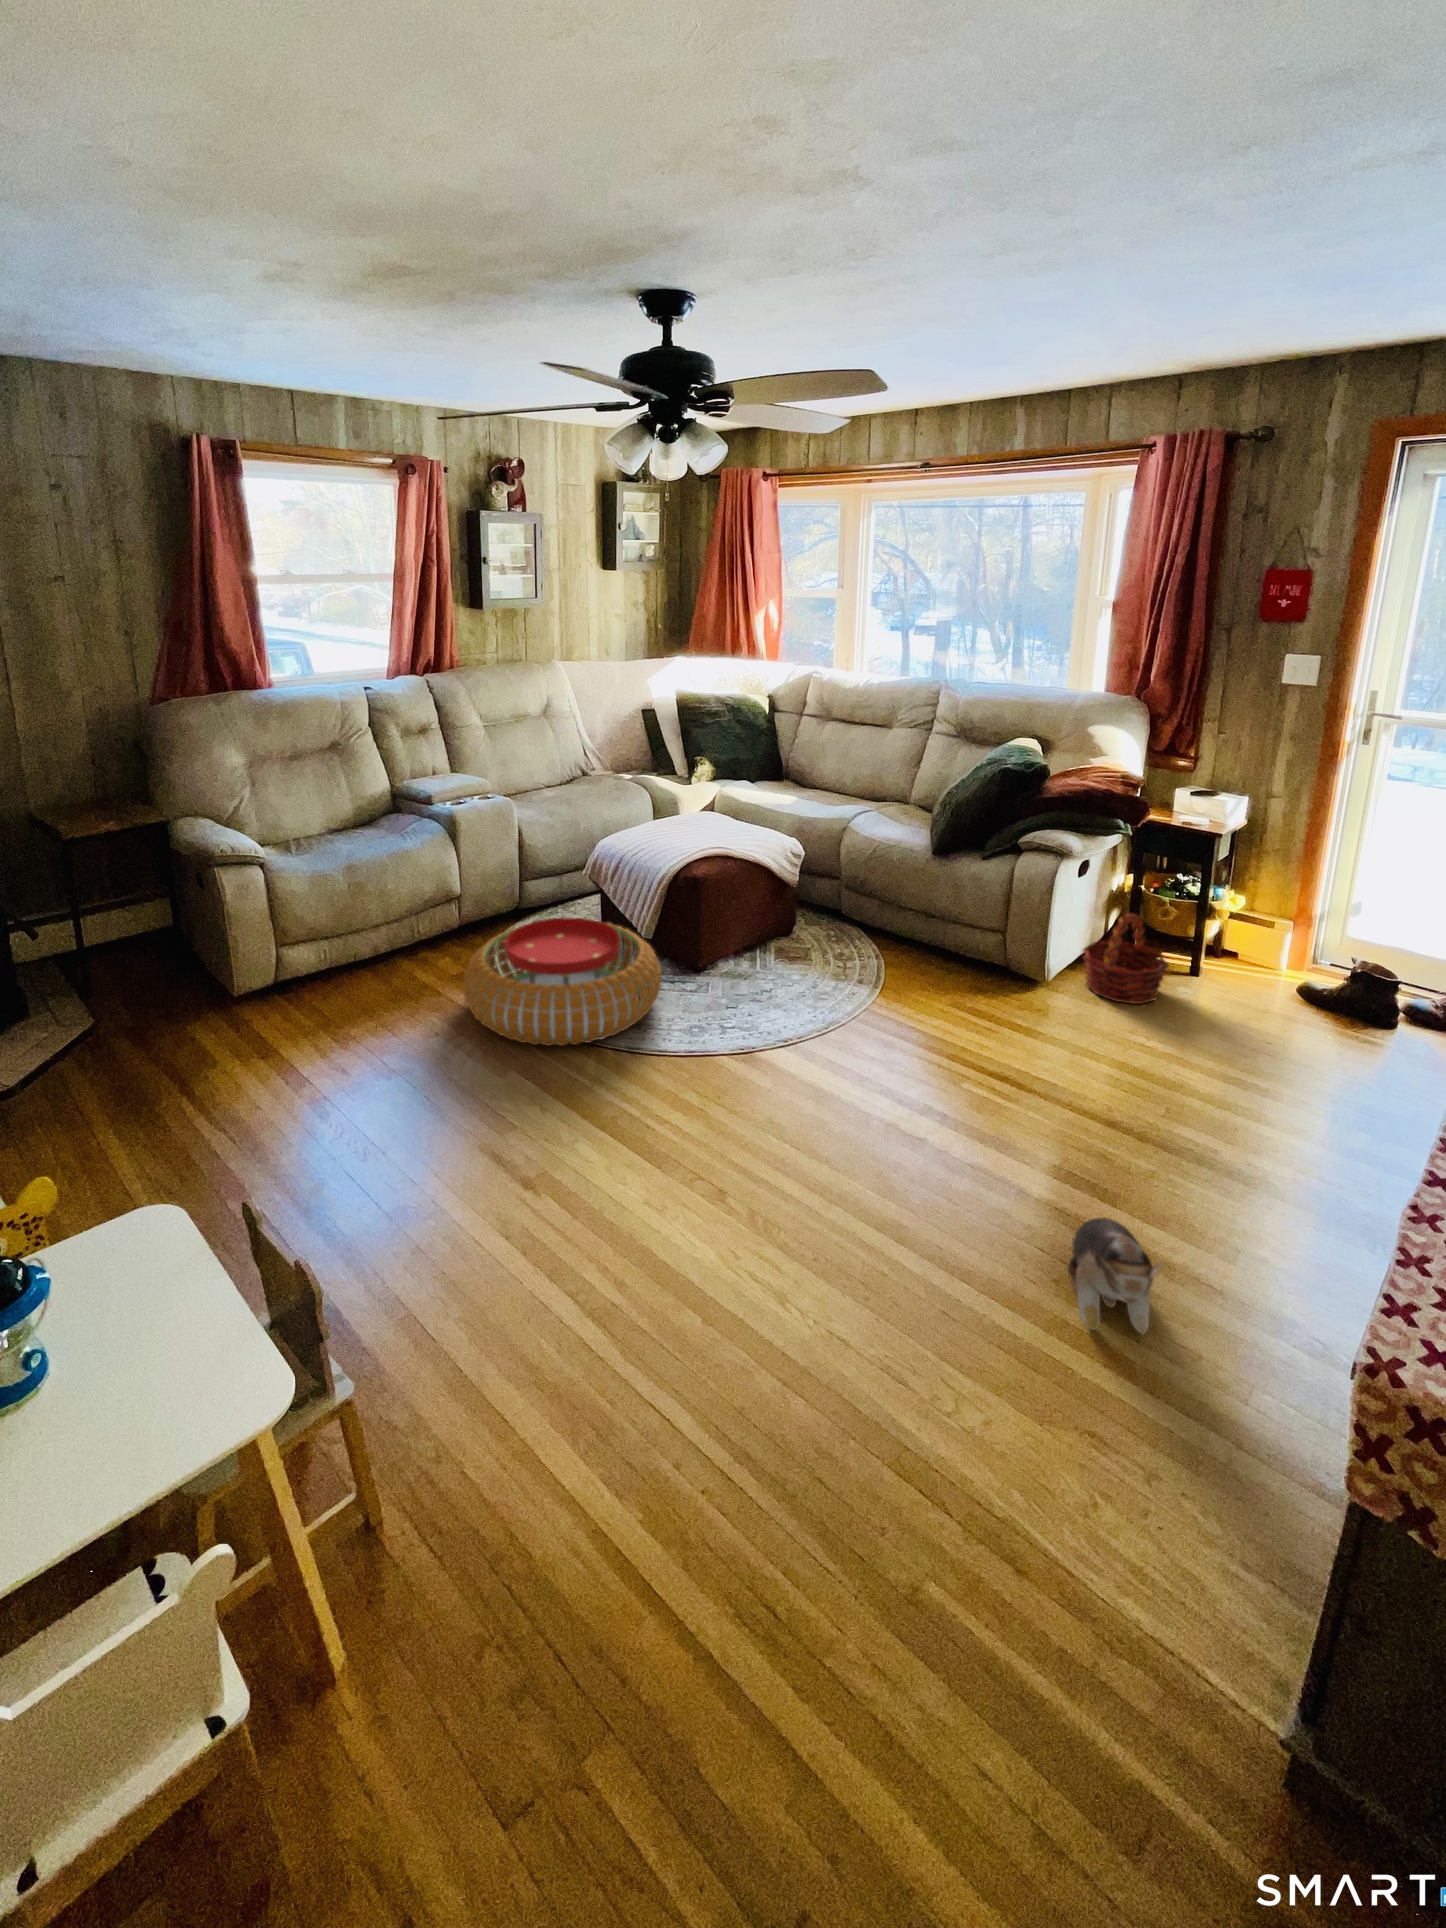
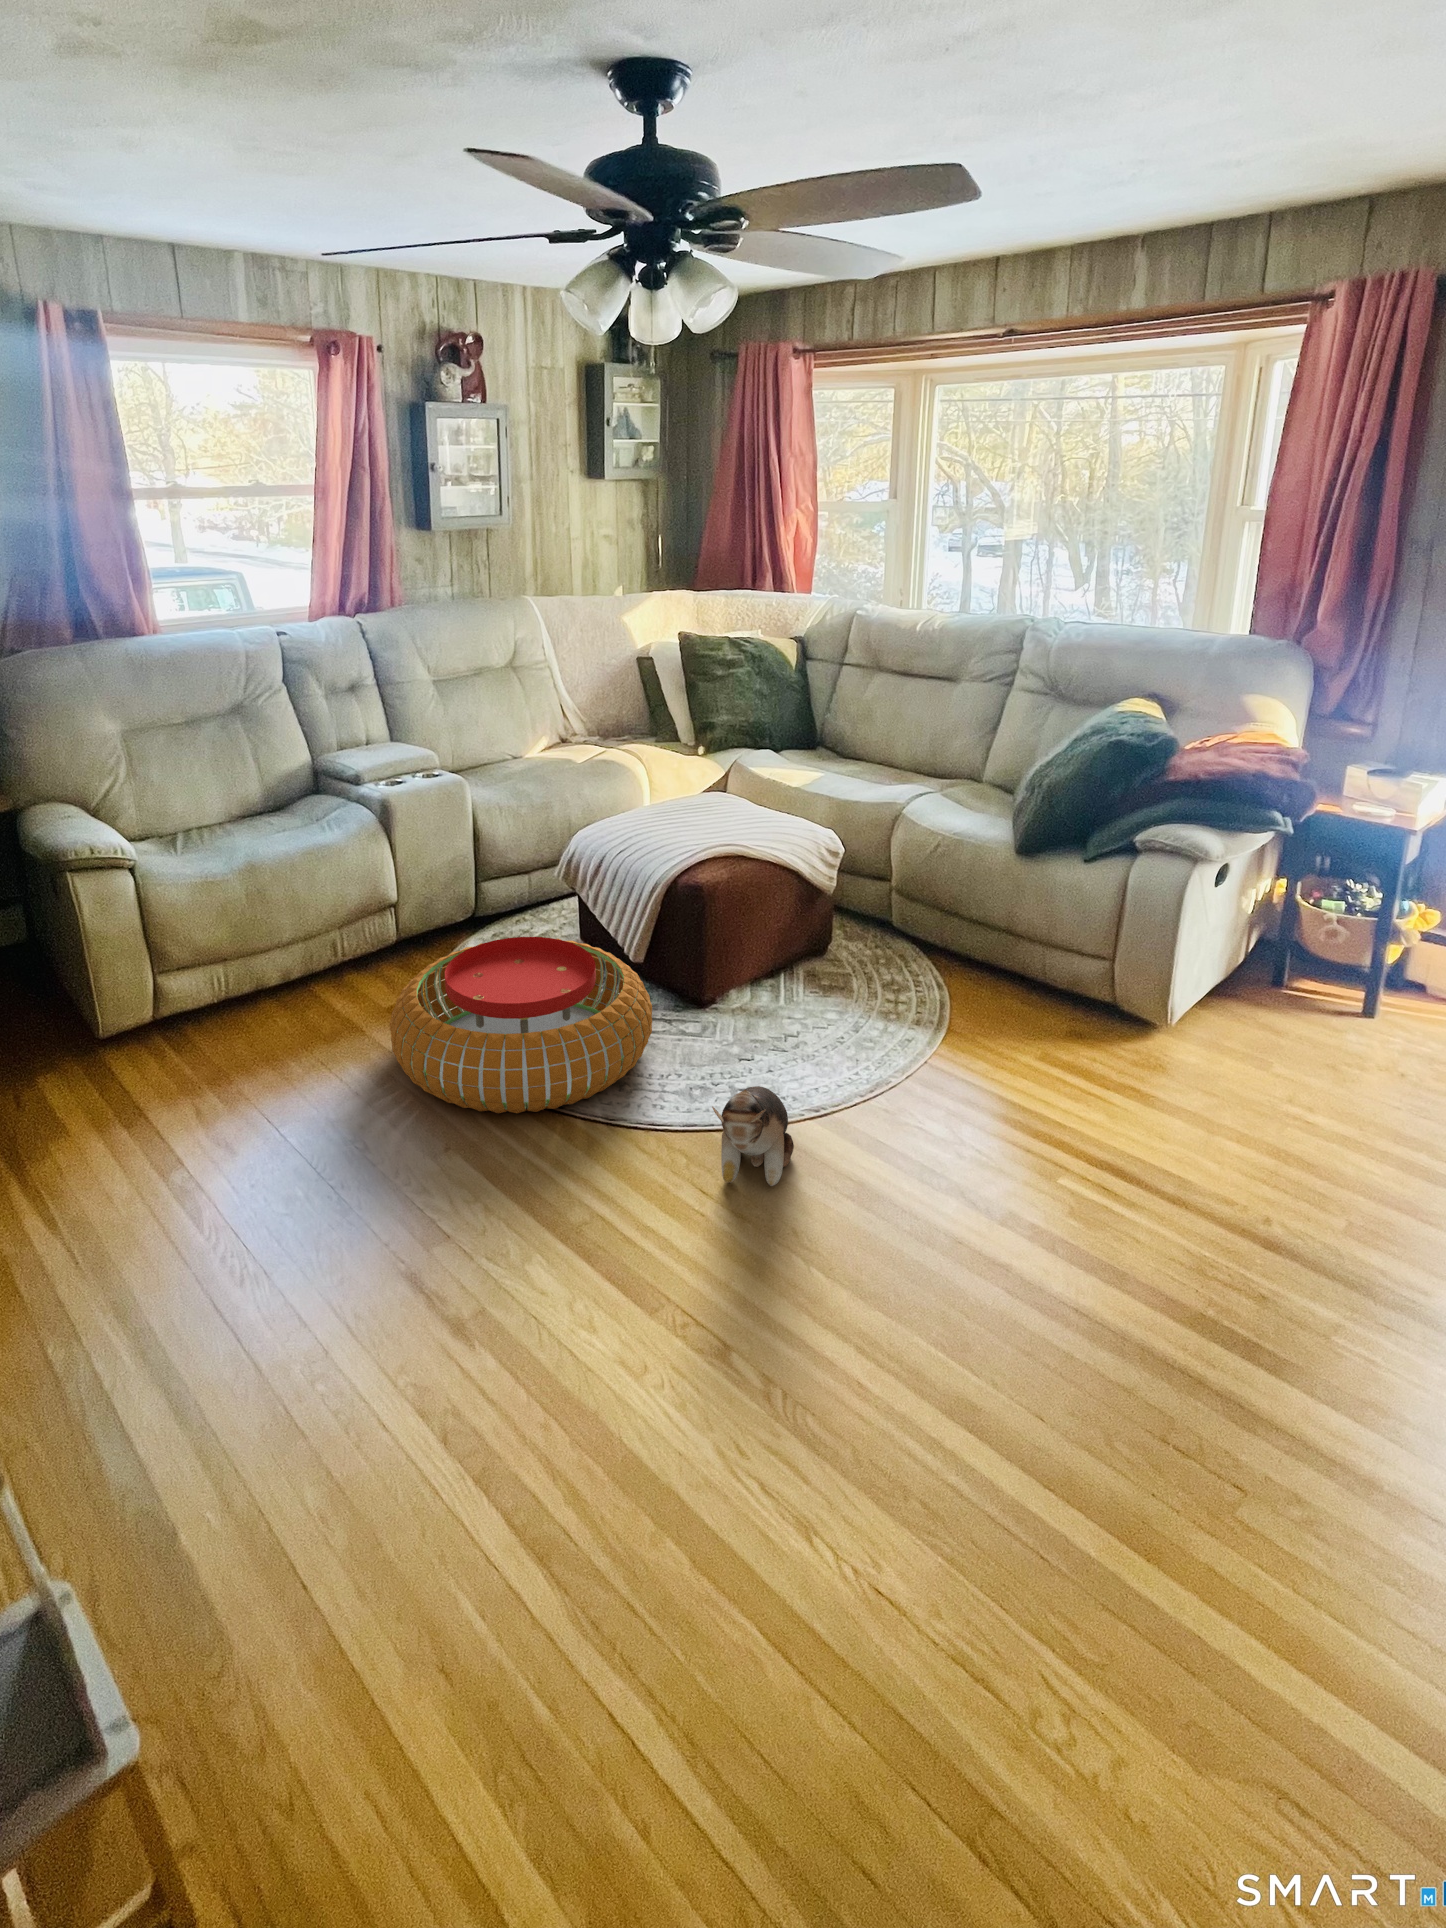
basket: present [1083,913,1168,1004] -> none [1218,935,1340,1058]
plush toy: present [1068,1218,1163,1334] -> present [712,1086,794,1186]

